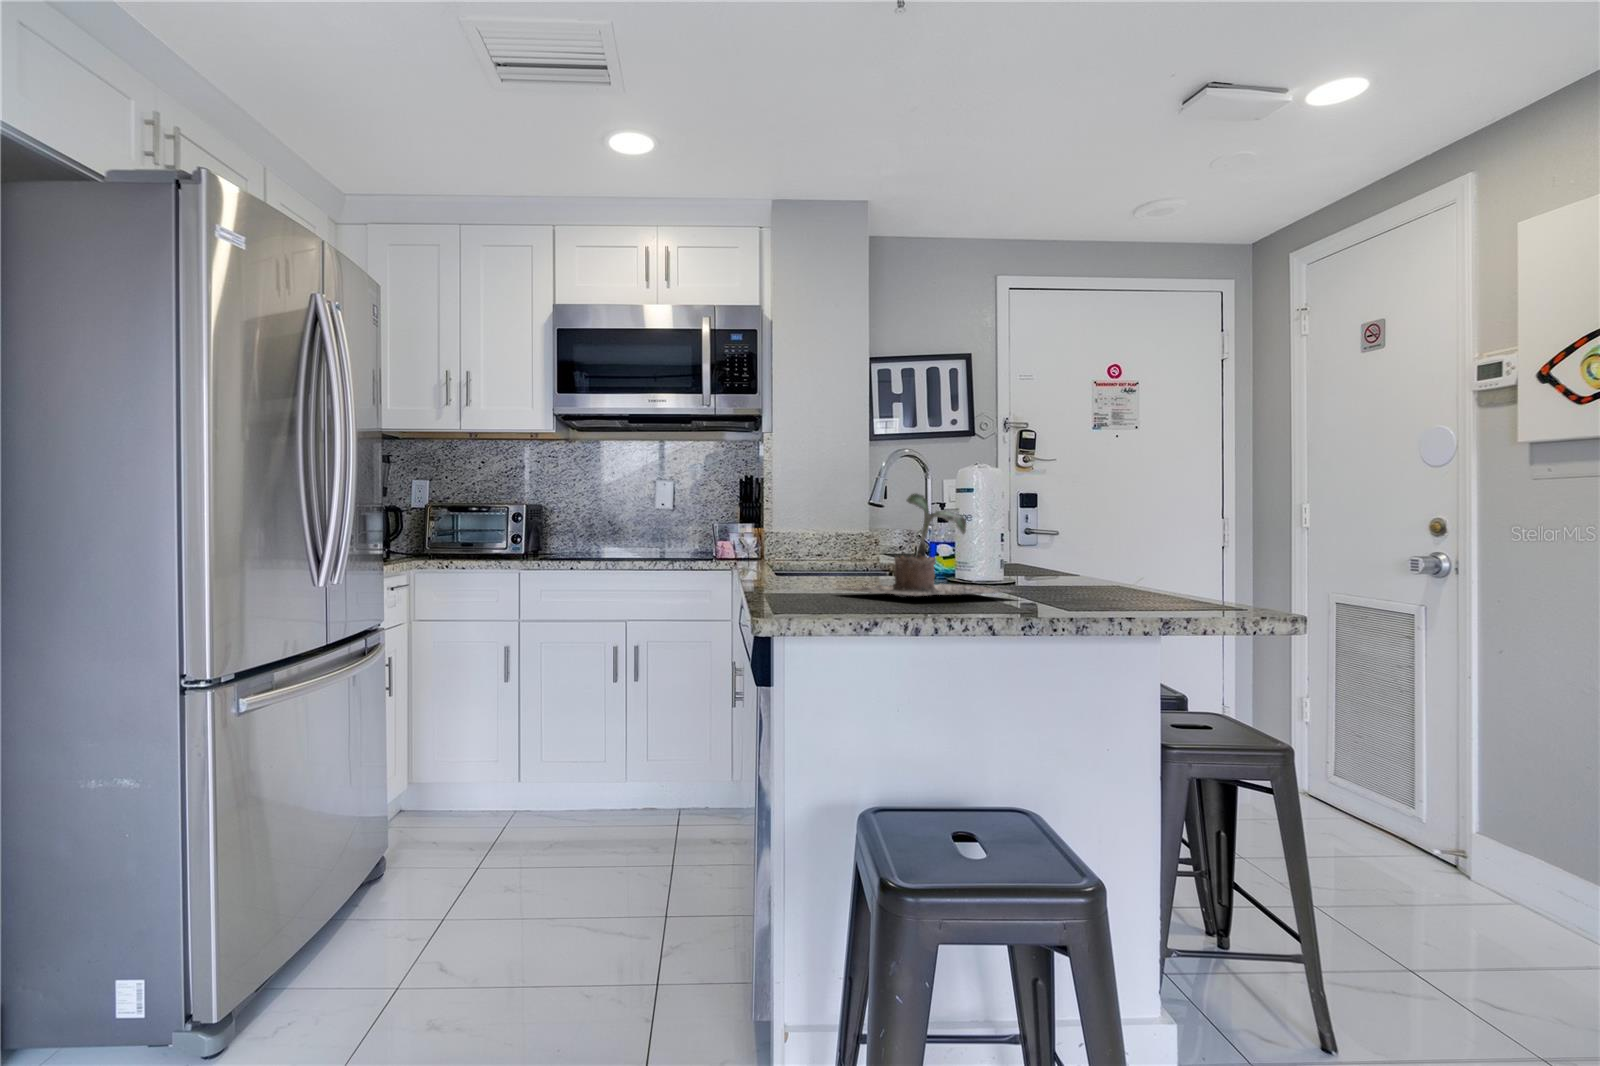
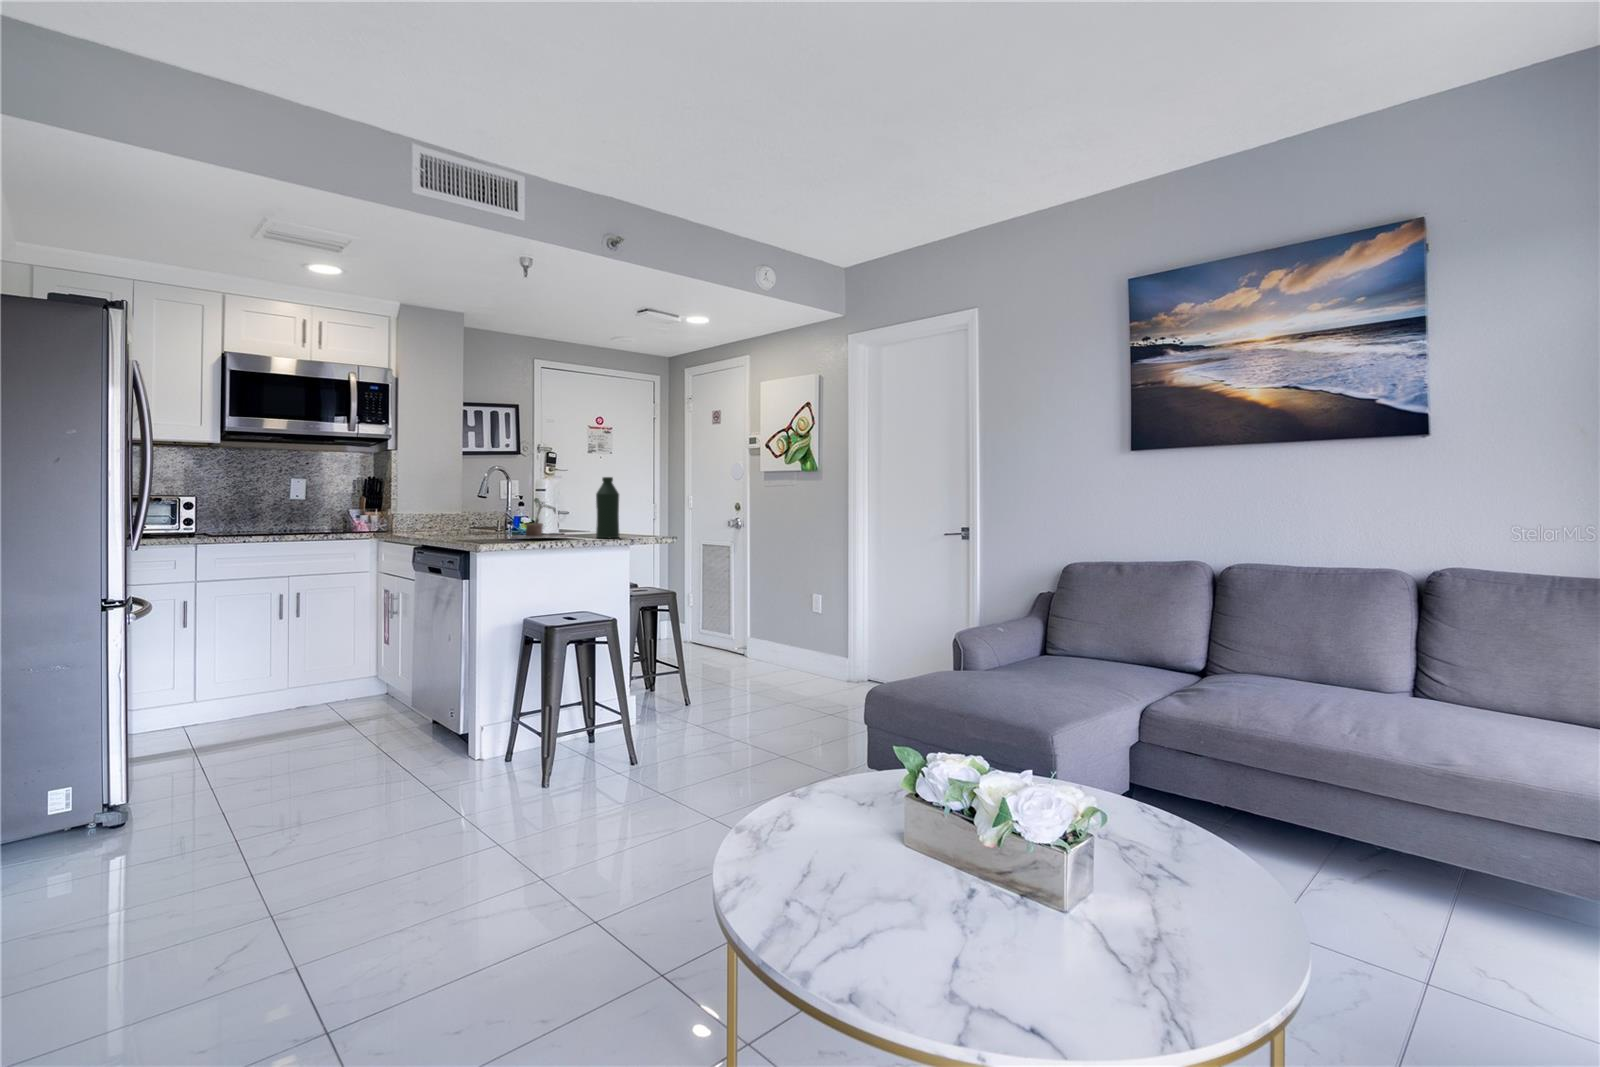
bottle: none [1074,434,1143,604] -> present [596,477,619,538]

